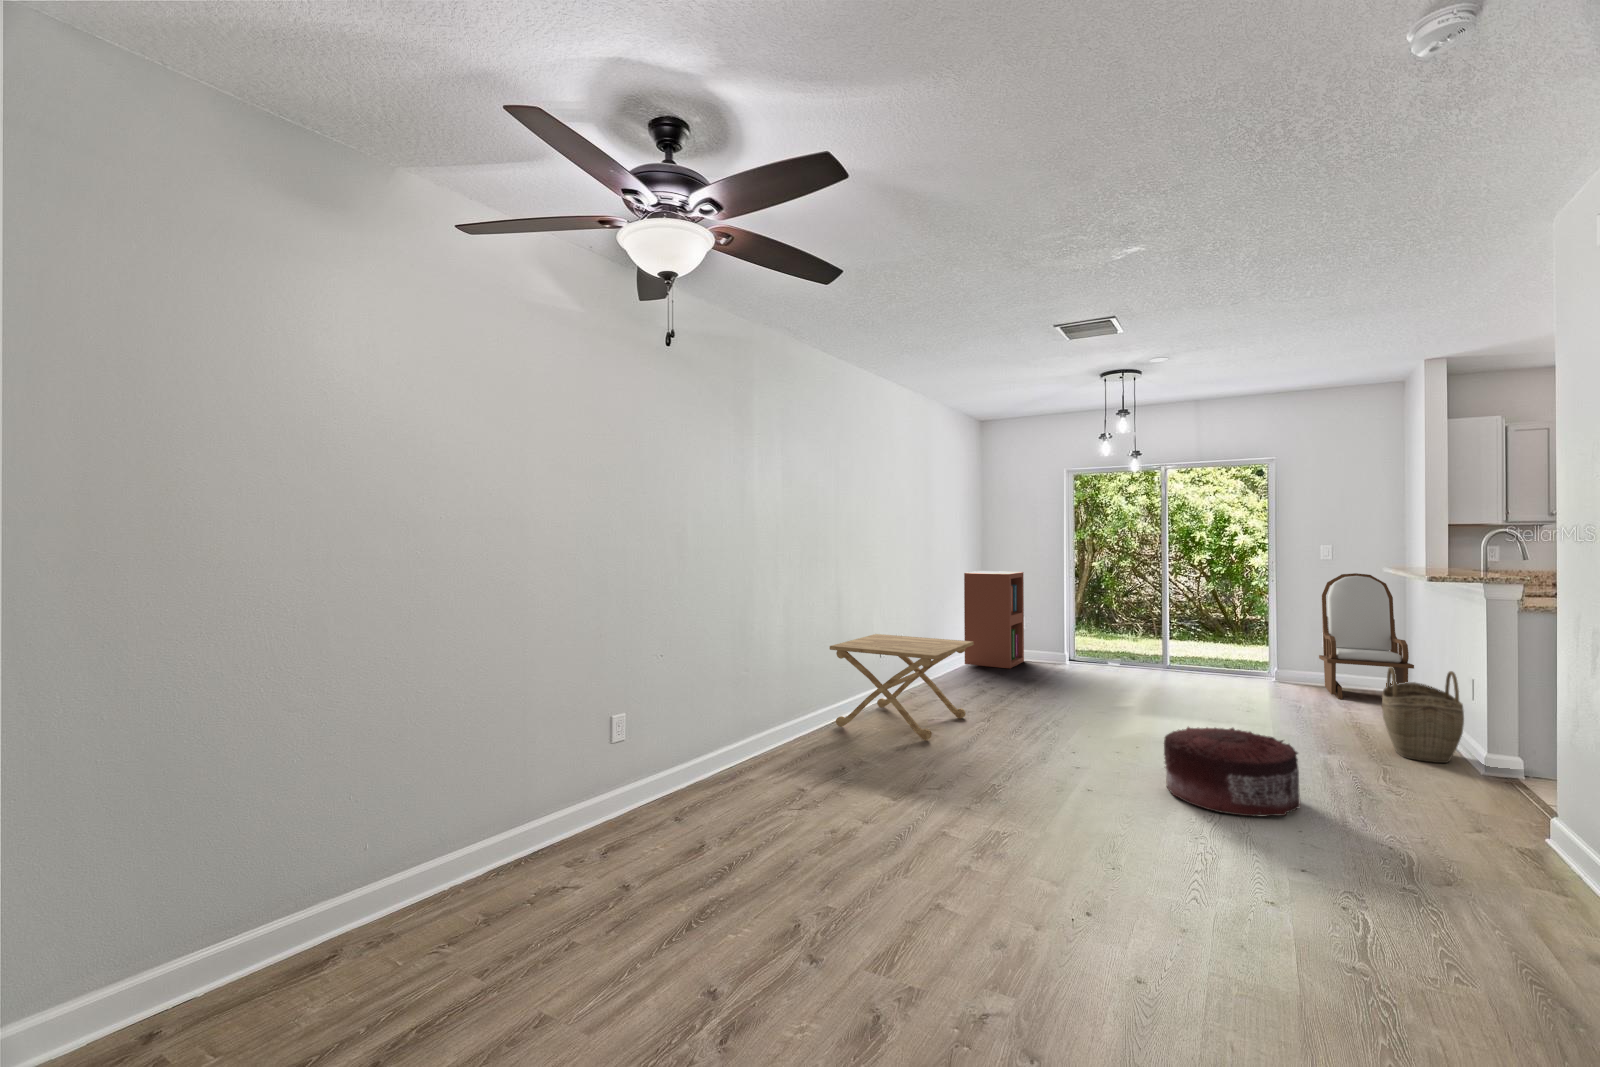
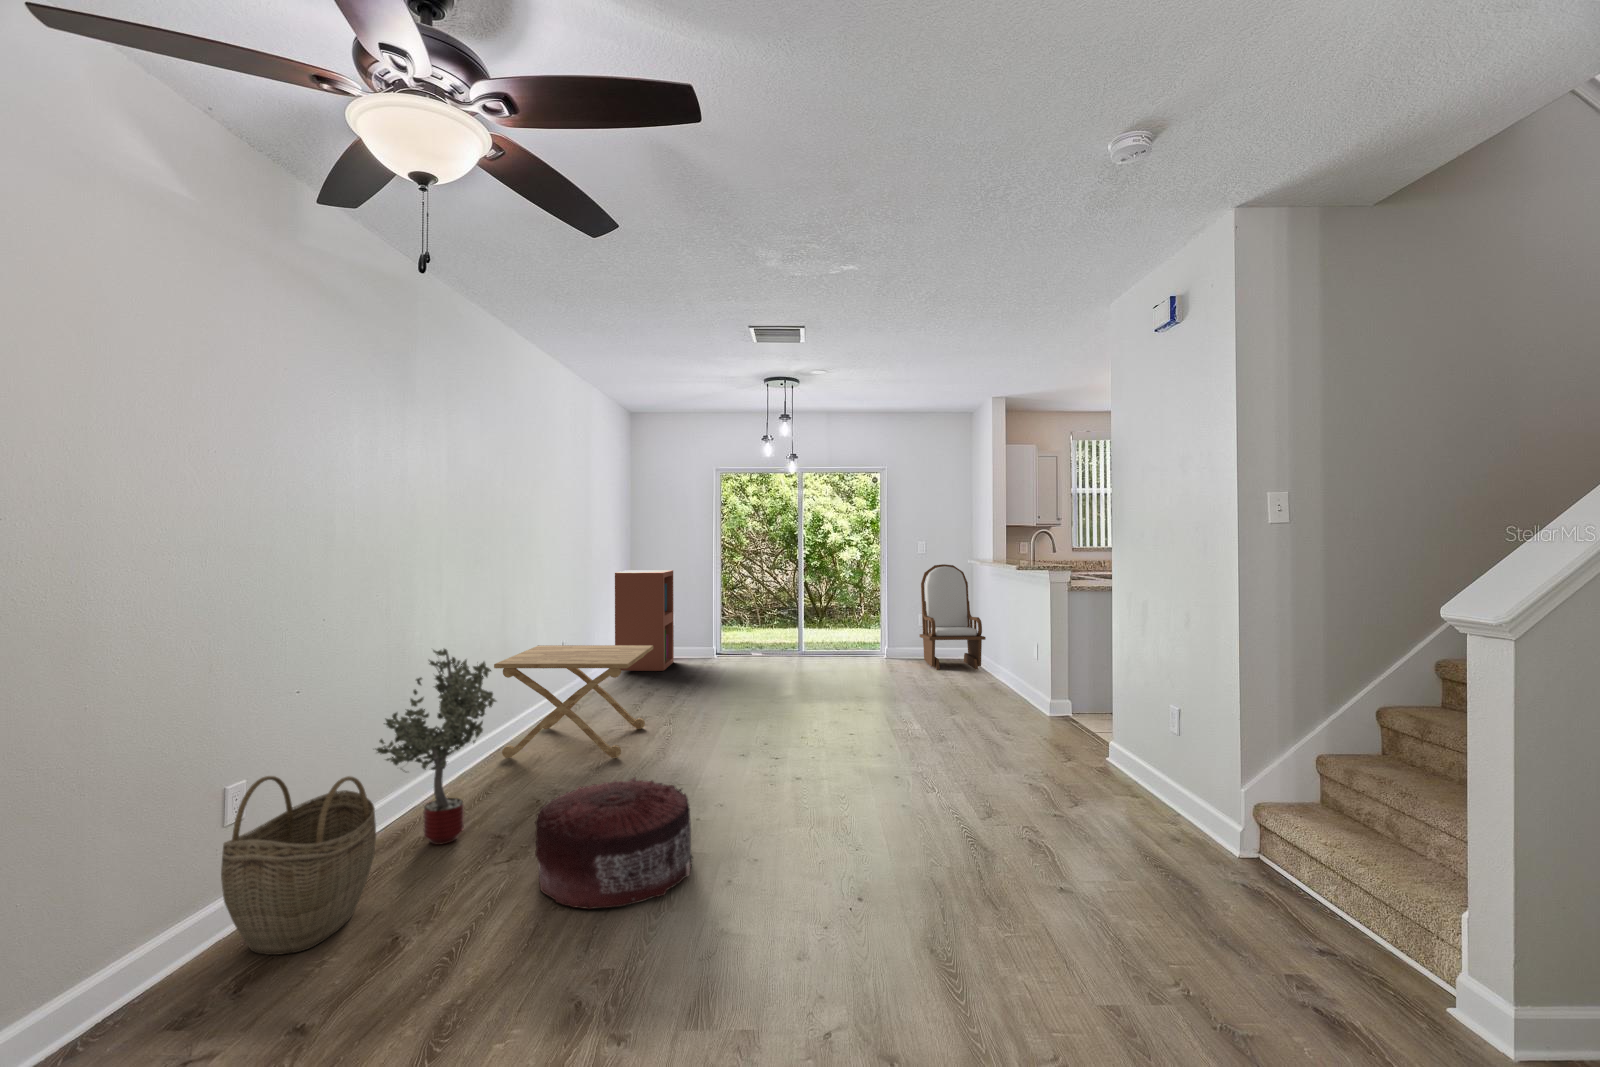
potted tree: none [716,627,810,784] -> present [376,649,496,845]
woven basket: present [1382,667,1464,763] -> present [221,776,376,955]
pouf: present [1164,727,1301,816] -> present [535,778,693,909]

